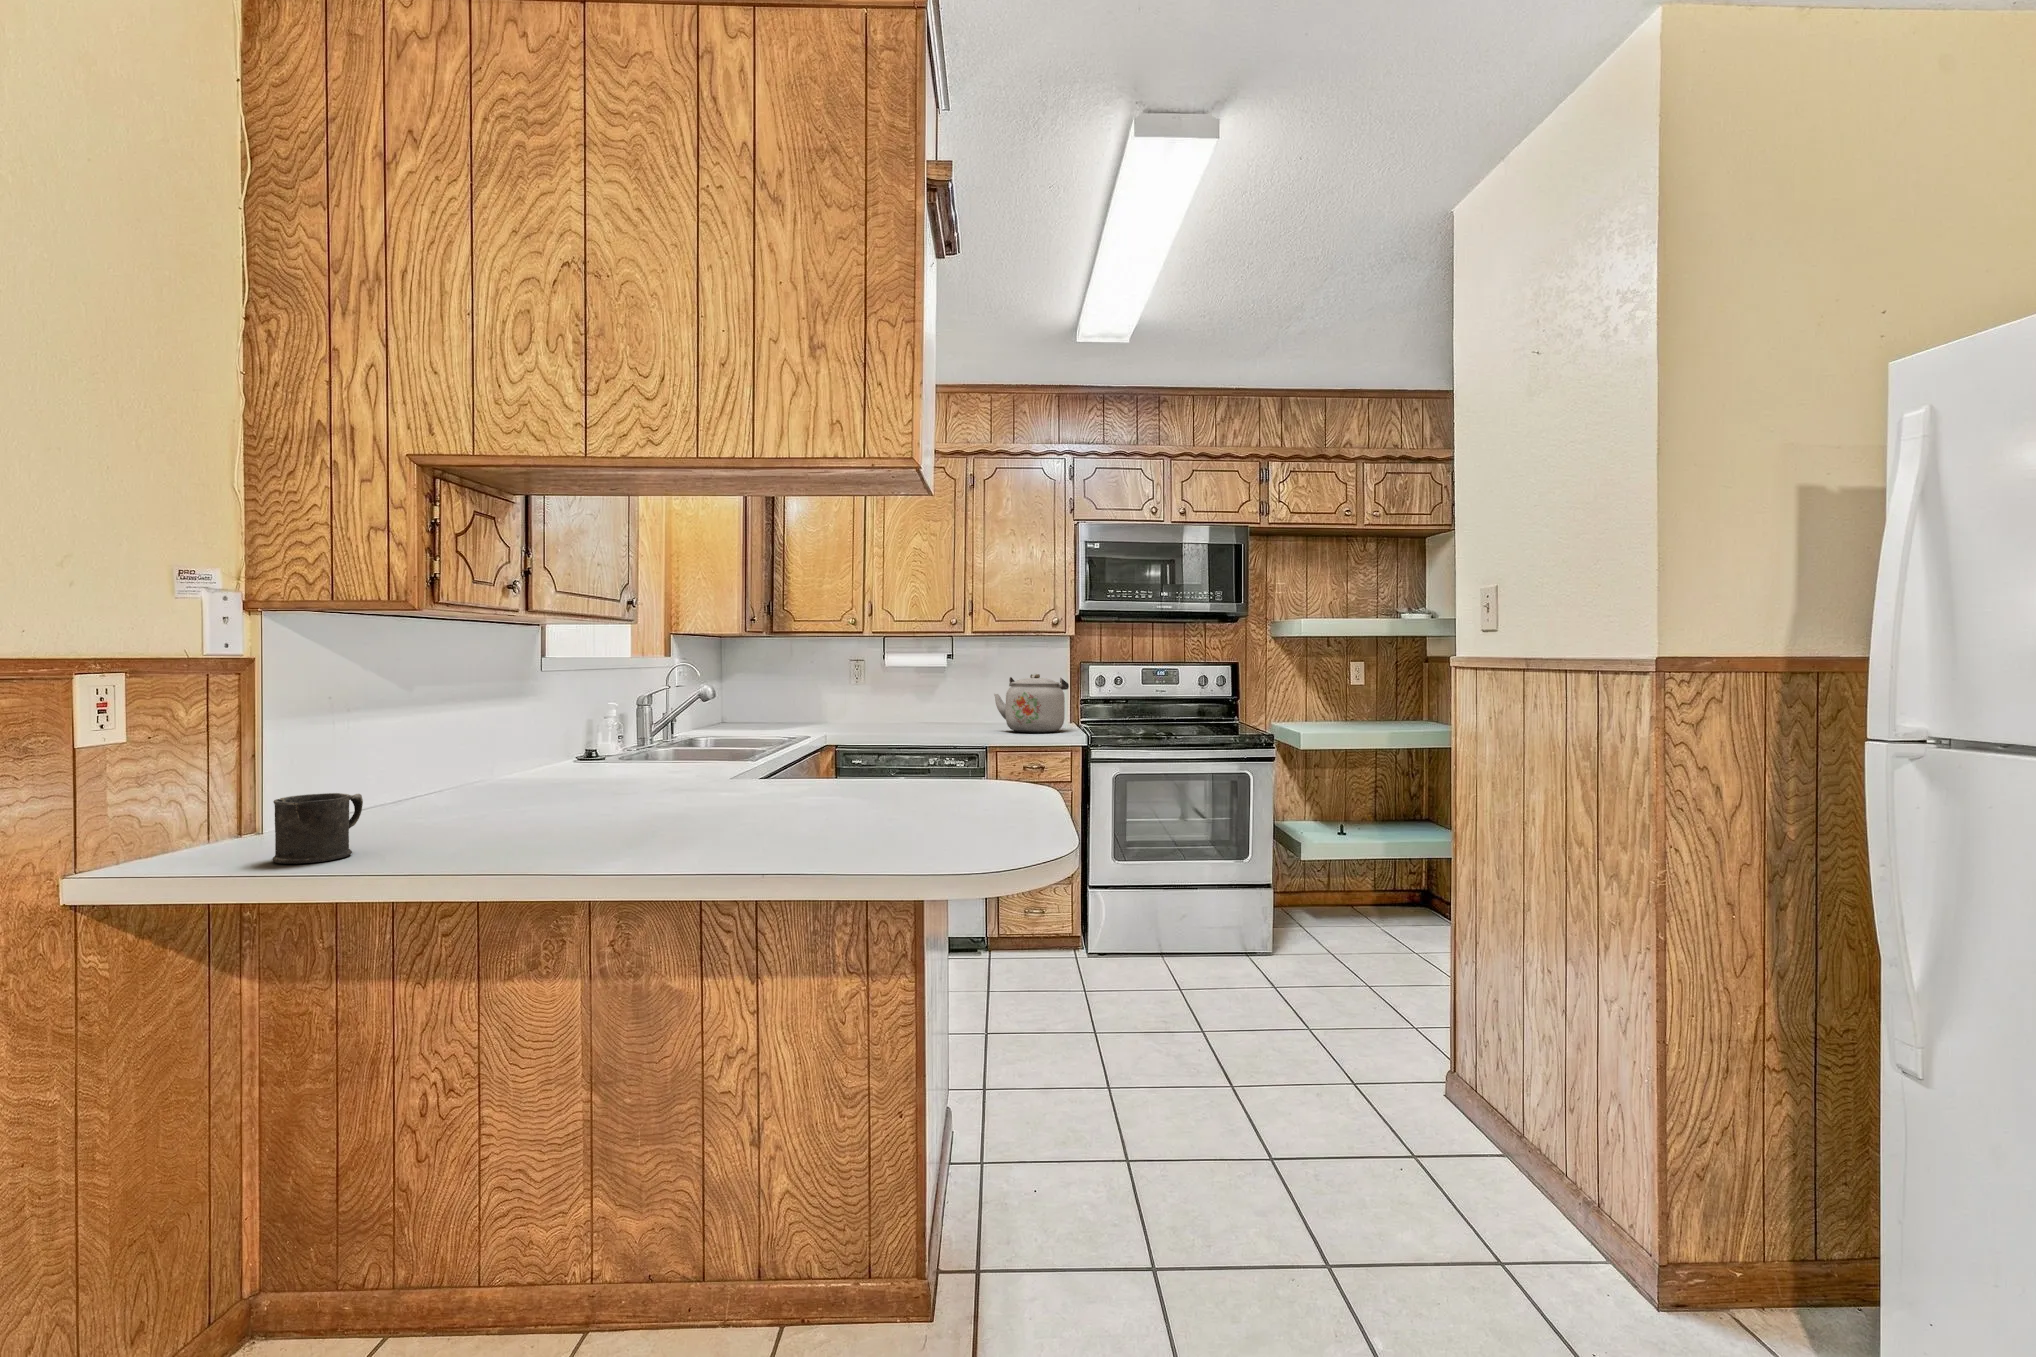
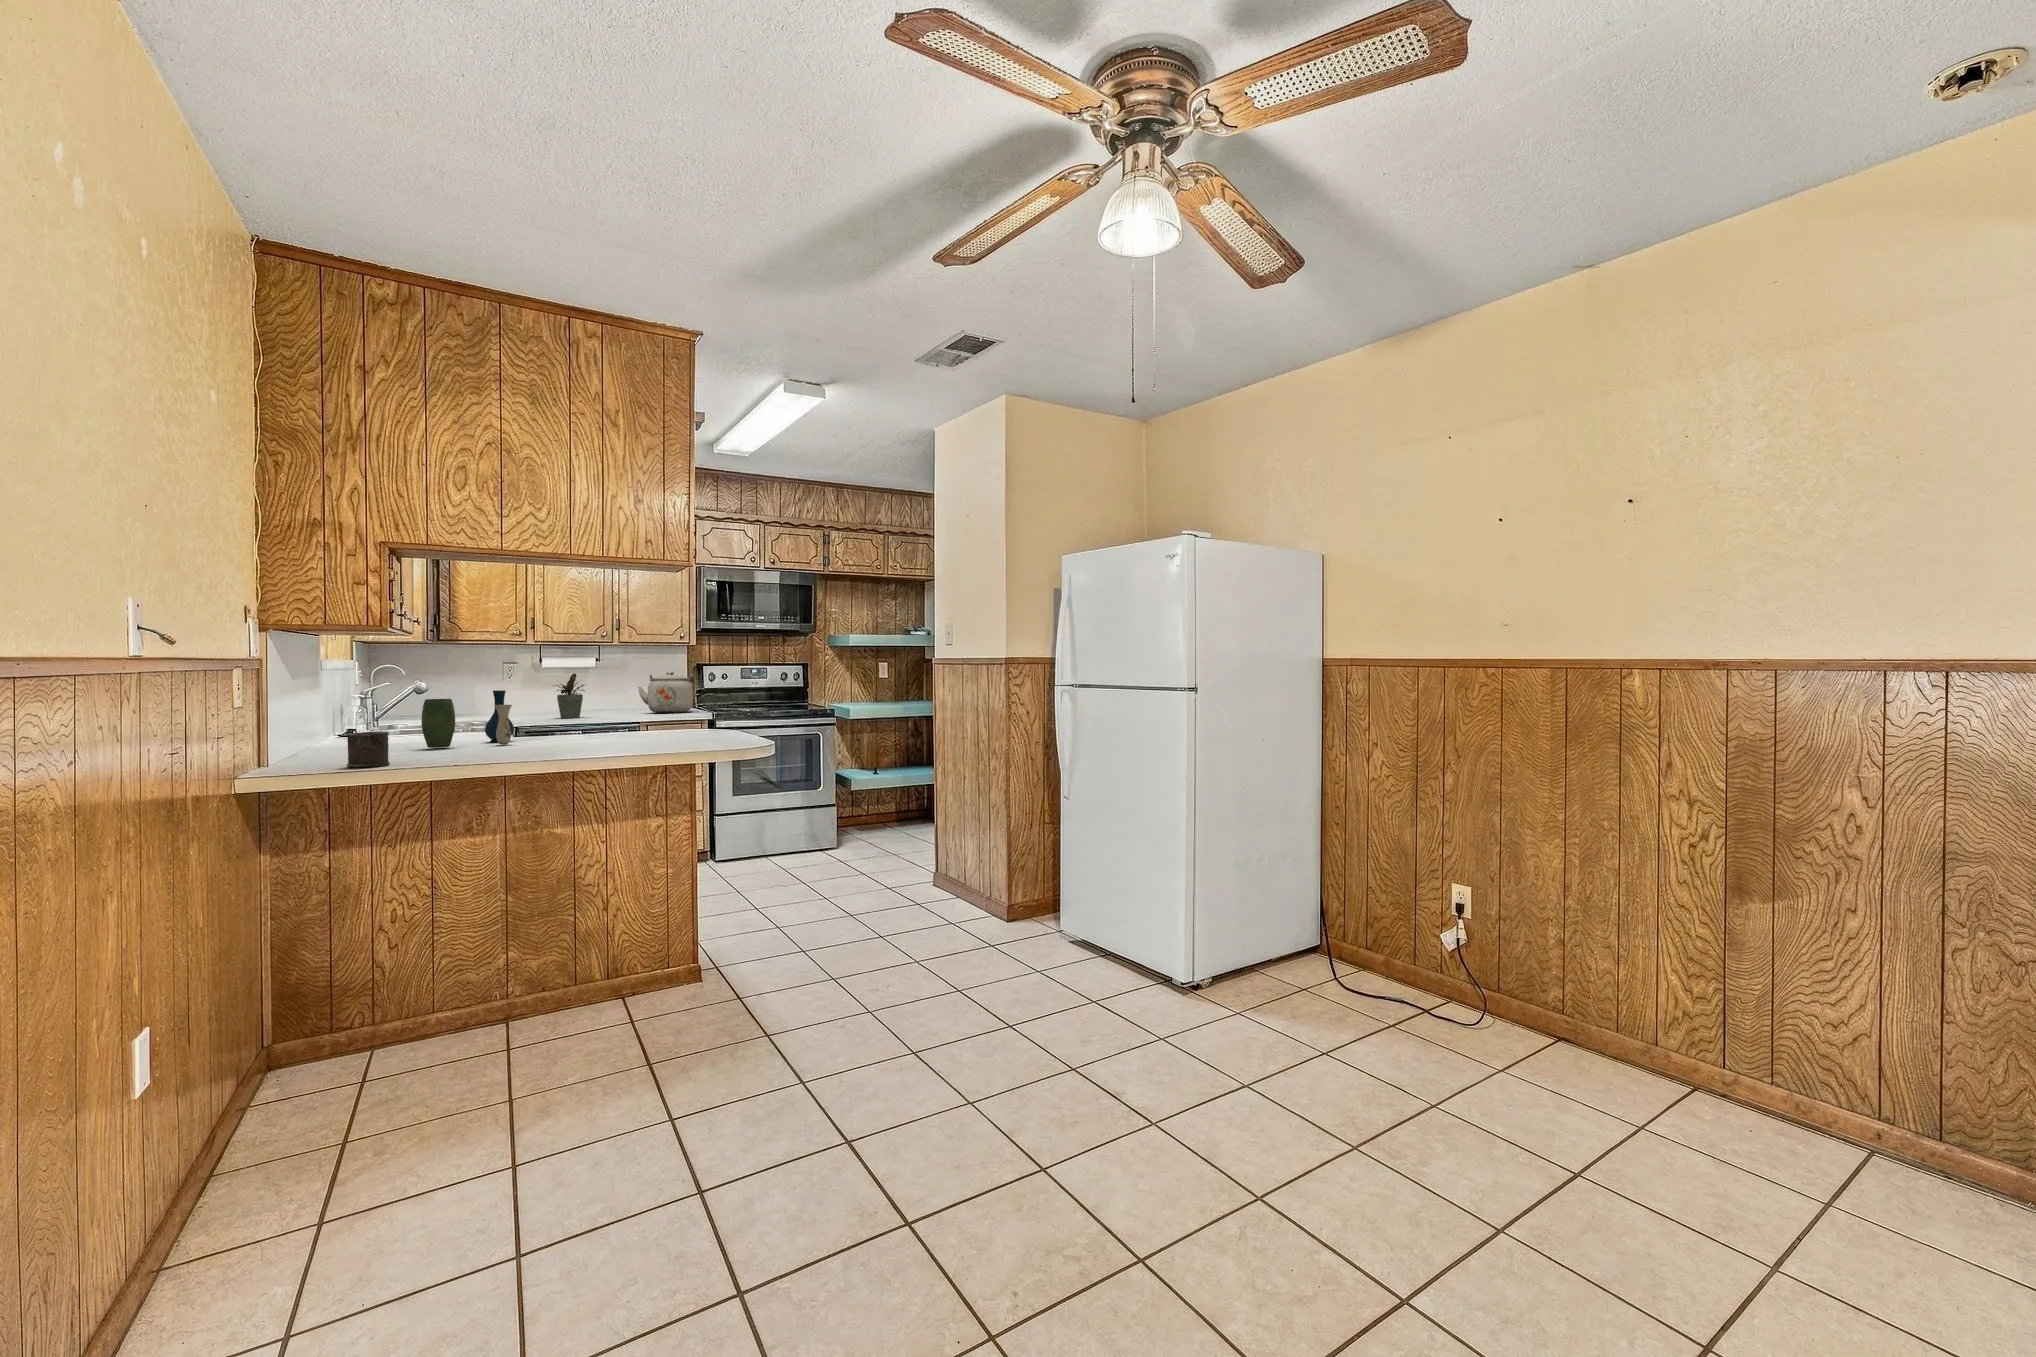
potted plant: none [879,675,923,736] -> present [556,673,585,718]
vase: none [544,709,705,803] -> present [422,690,514,748]

